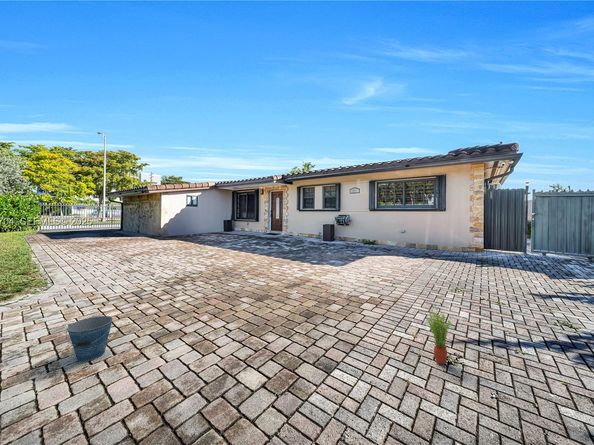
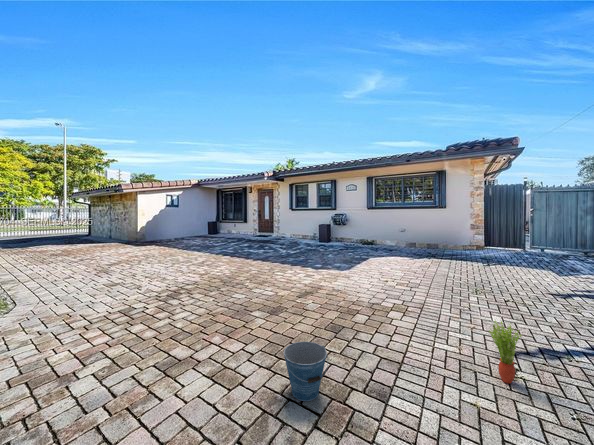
bucket: present [66,316,113,362] -> present [284,342,328,401]

